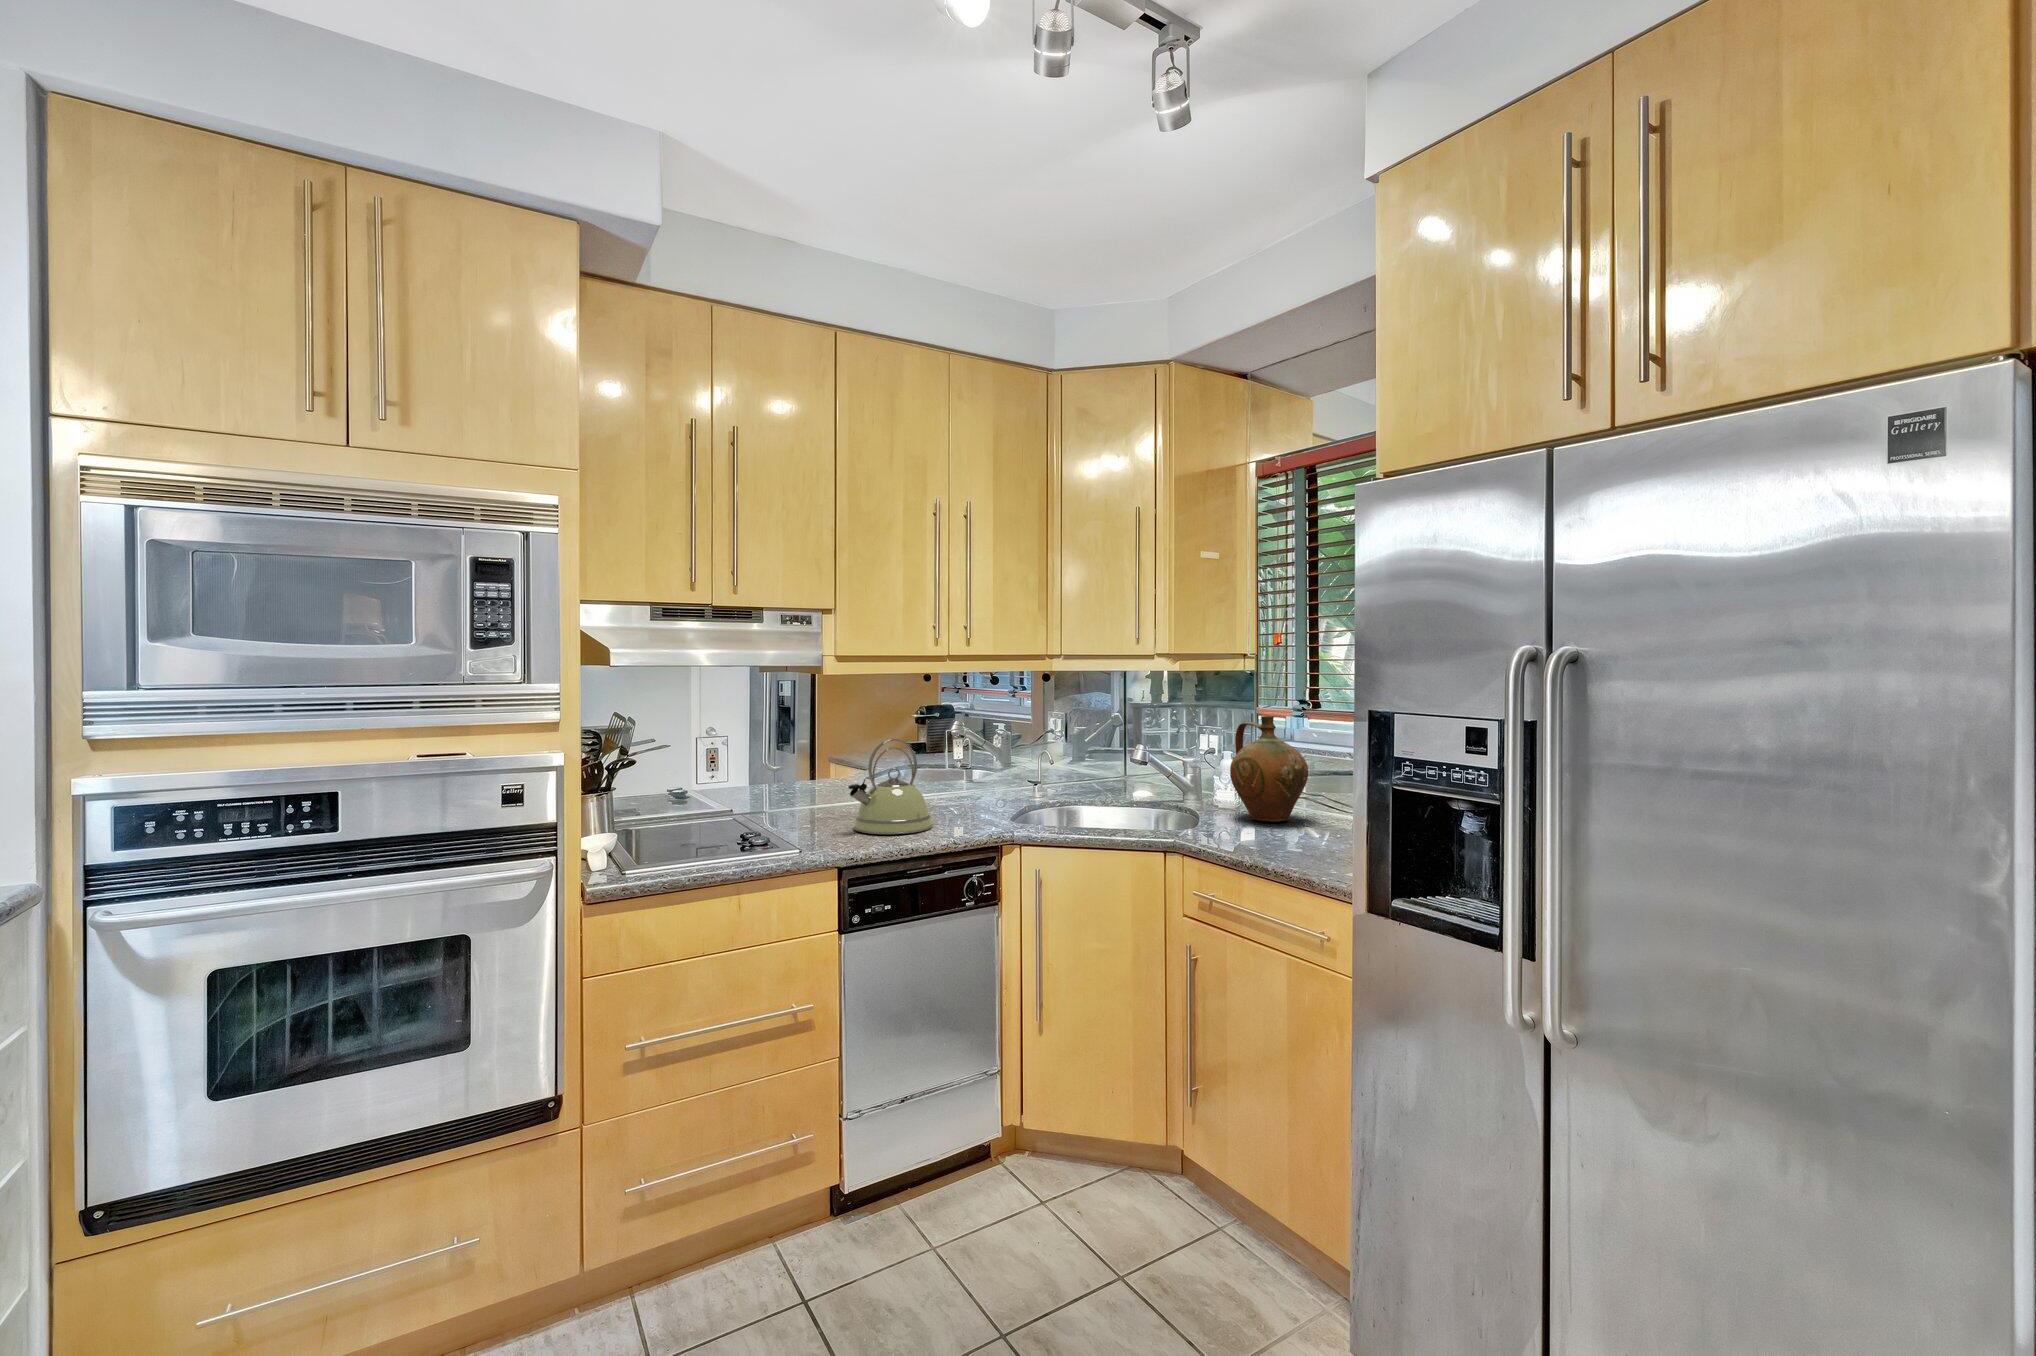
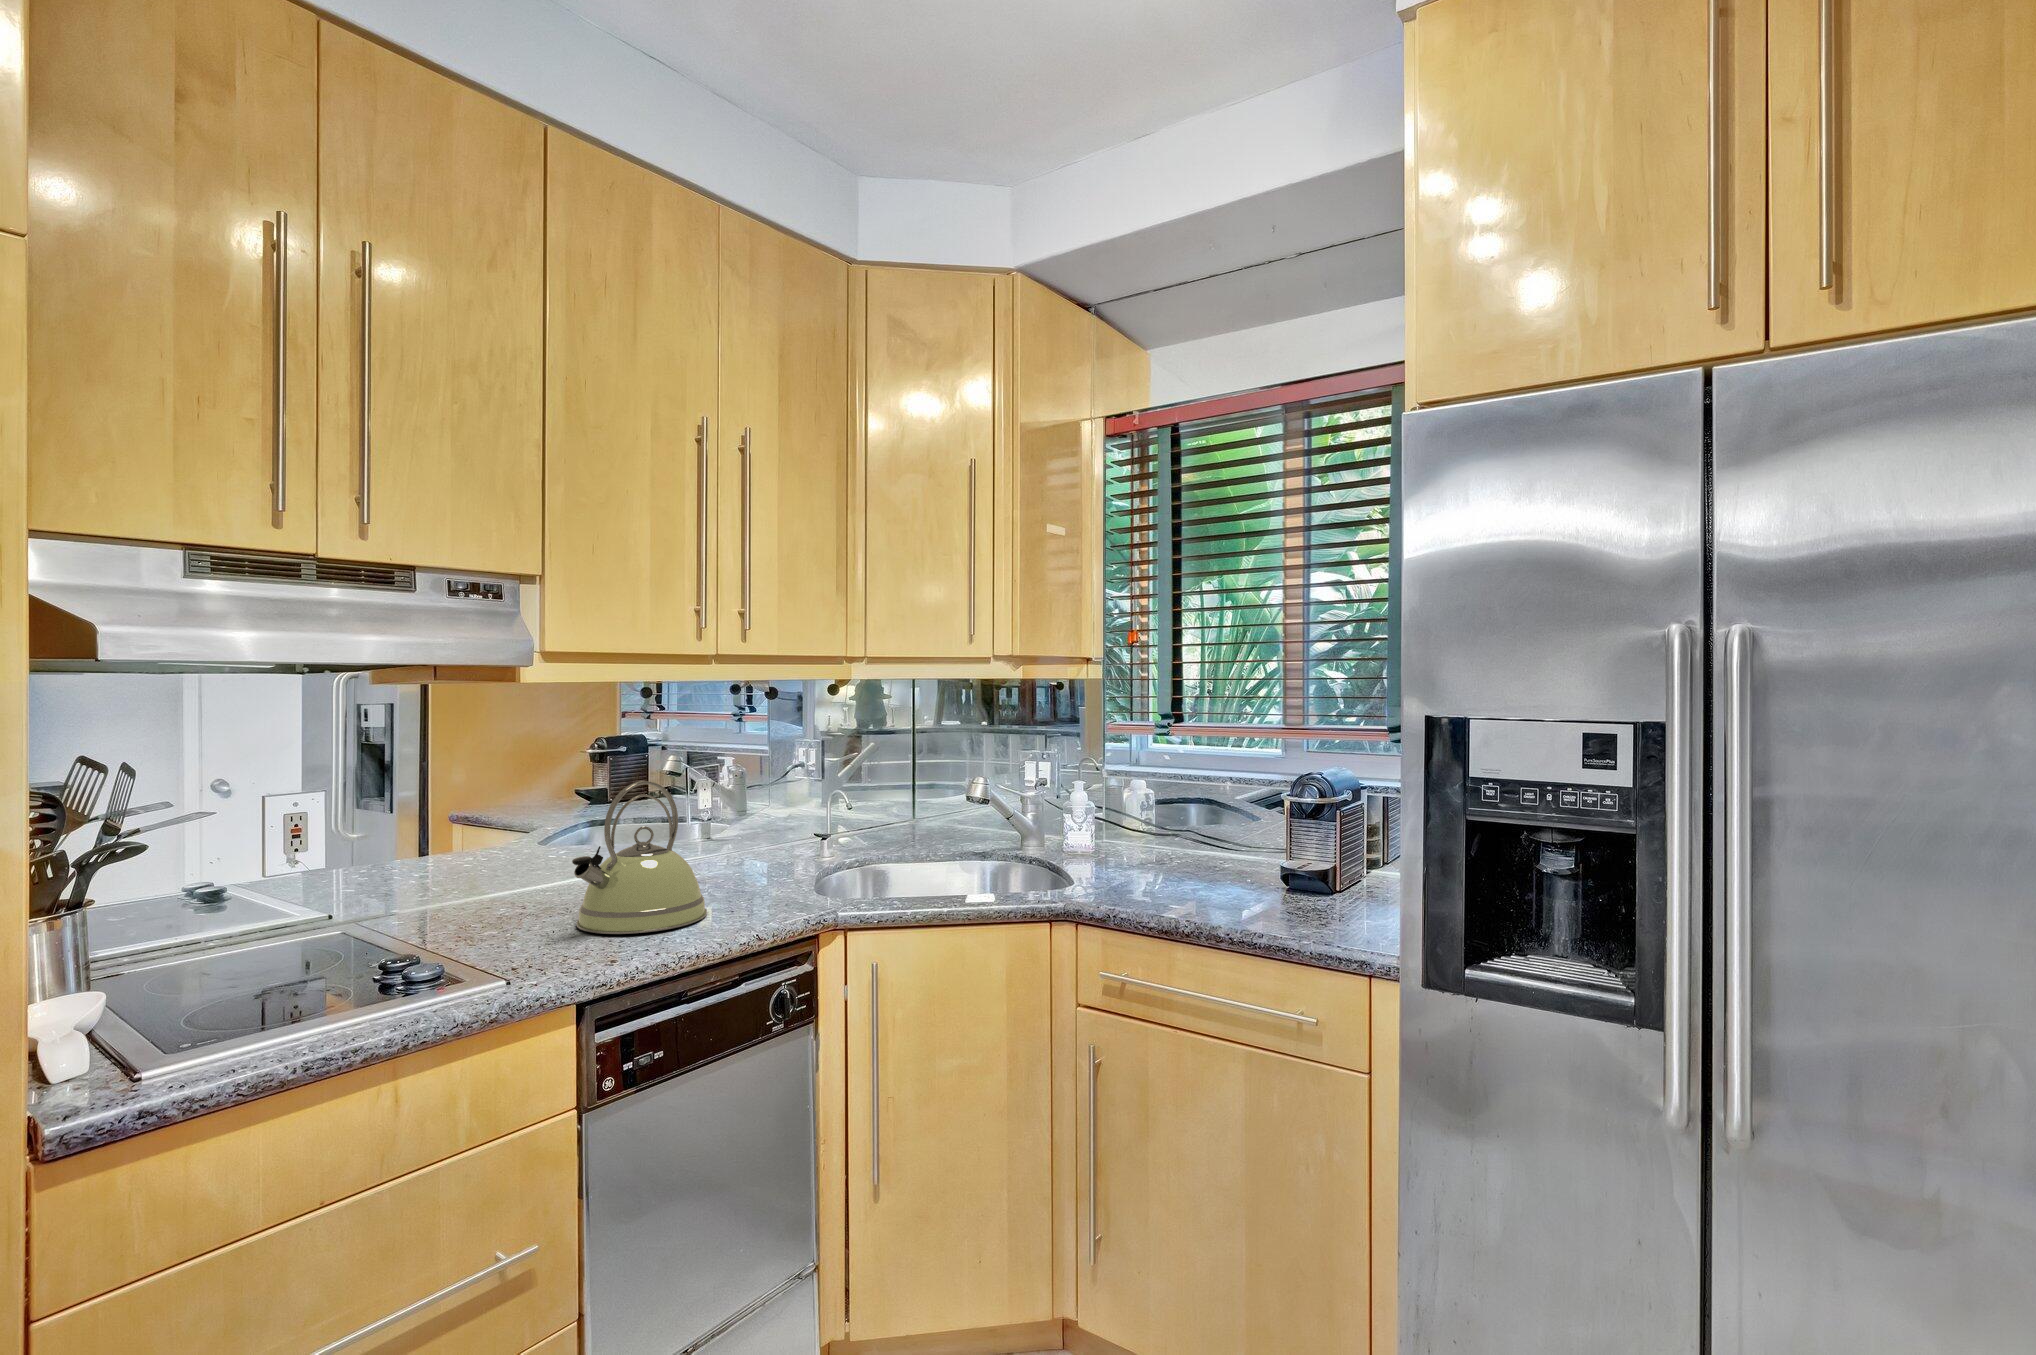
ceramic jug: present [1230,716,1308,822] -> none [1104,732,1200,867]

